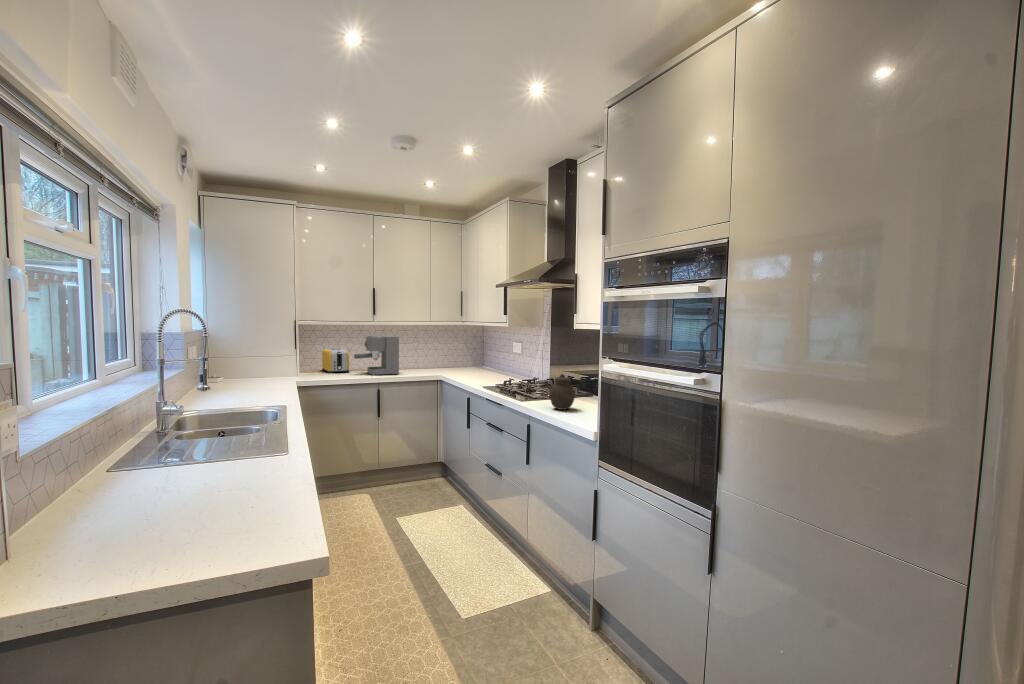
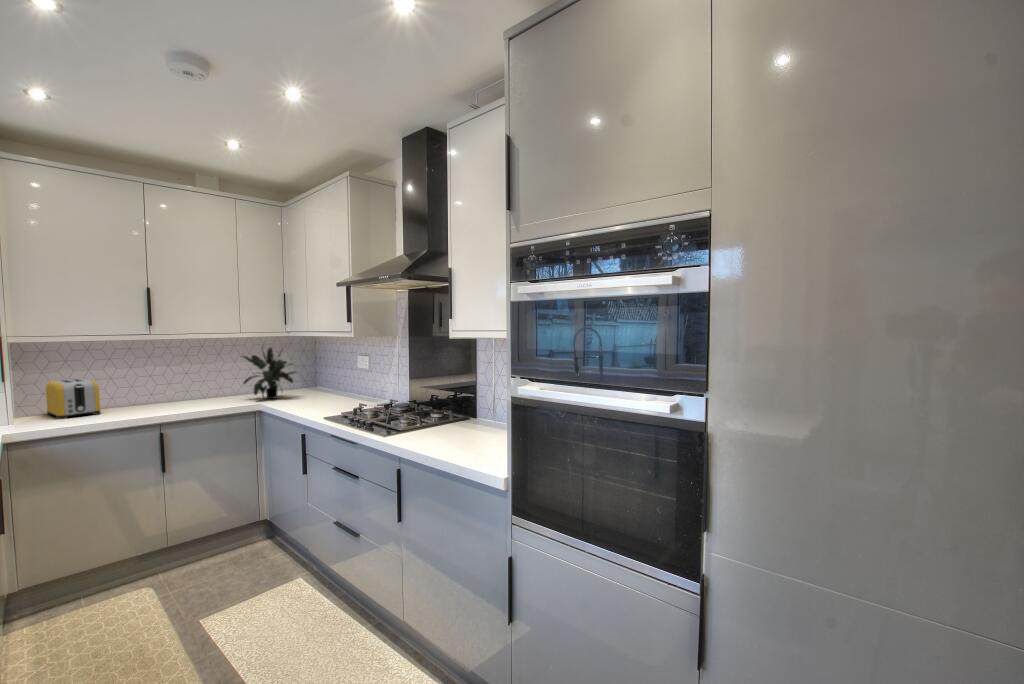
potted plant: none [430,332,468,373] -> present [242,347,296,399]
coffee maker: present [354,335,399,375] -> none [107,355,191,415]
jar: present [549,374,575,410] -> none [426,398,460,444]

